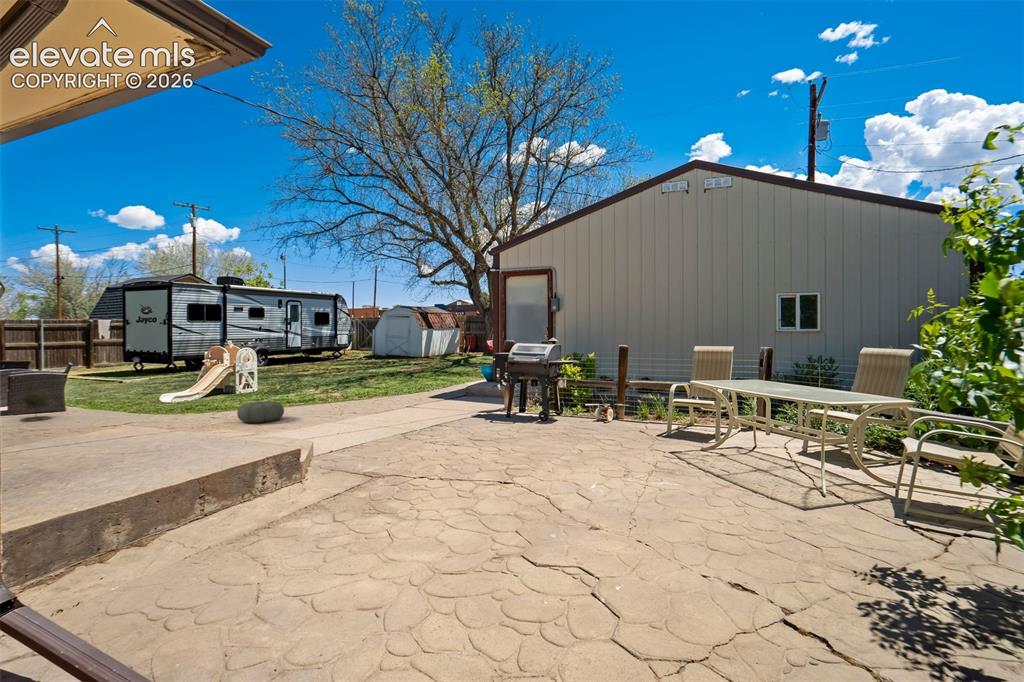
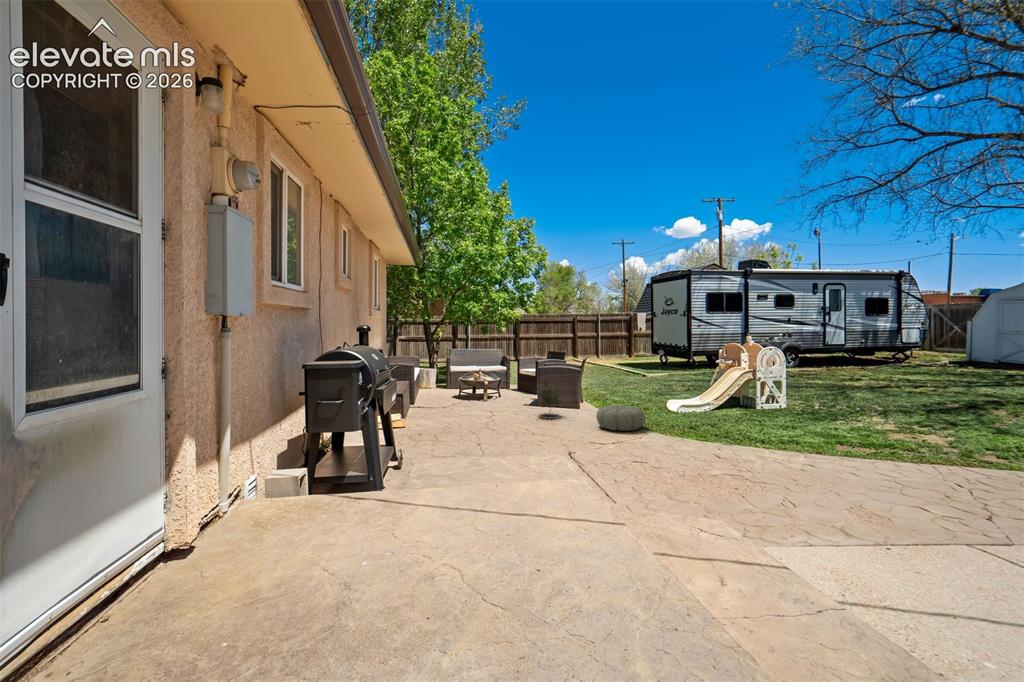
pouf: present [237,401,284,423] -> present [596,405,645,431]

